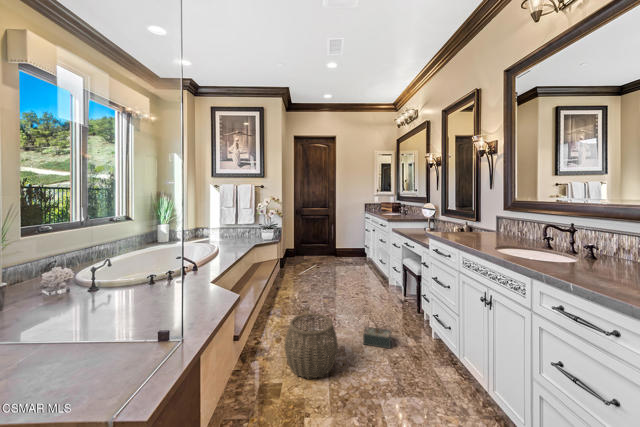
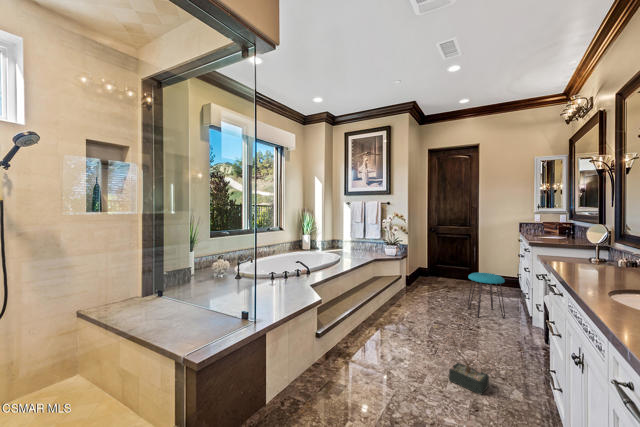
stool: none [340,247,369,285] -> present [468,272,505,319]
woven basket: present [285,313,338,378] -> none [356,329,409,394]

